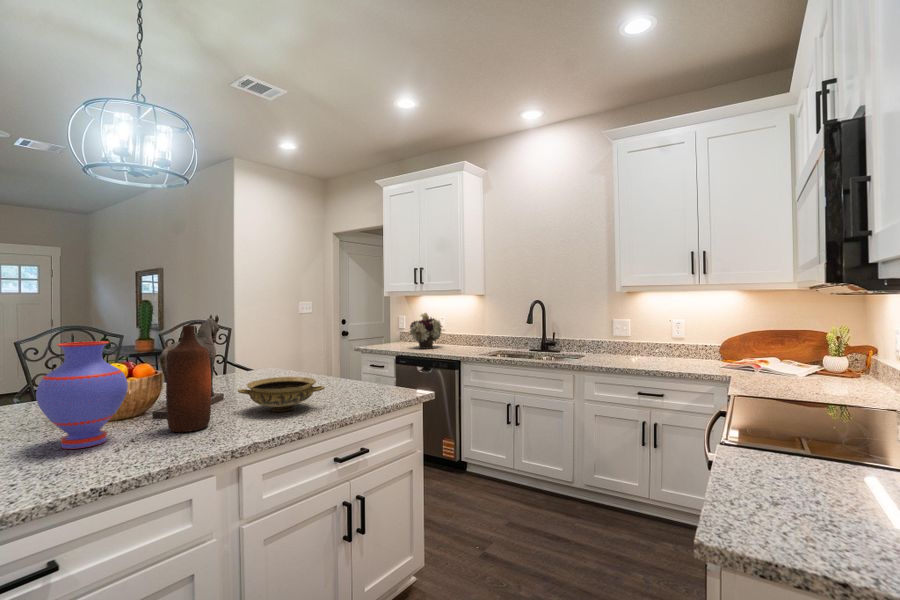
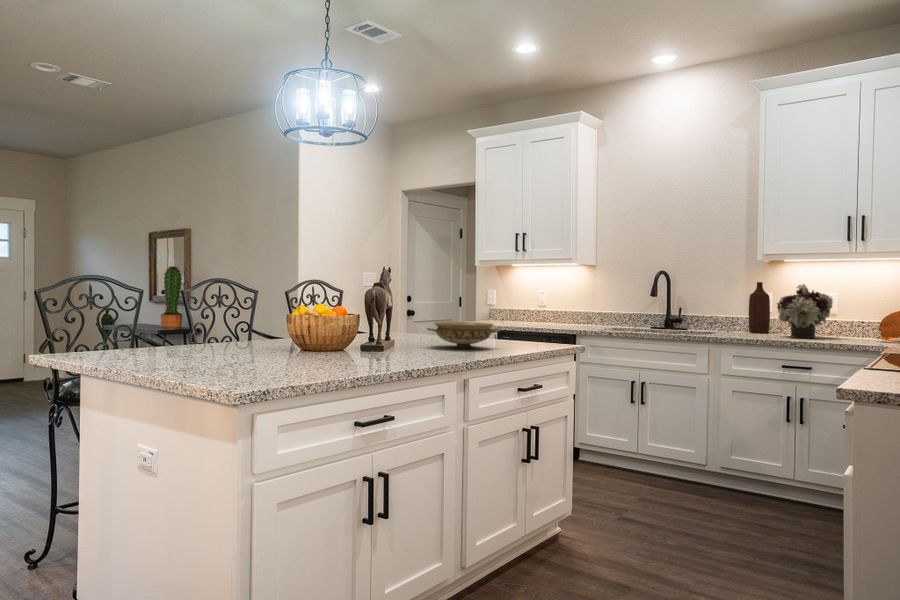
flower arrangement: present [409,313,442,349] -> present [777,284,833,338]
bottle: present [166,325,211,432] -> present [749,282,770,333]
vase: present [36,341,128,449] -> none [314,273,372,356]

